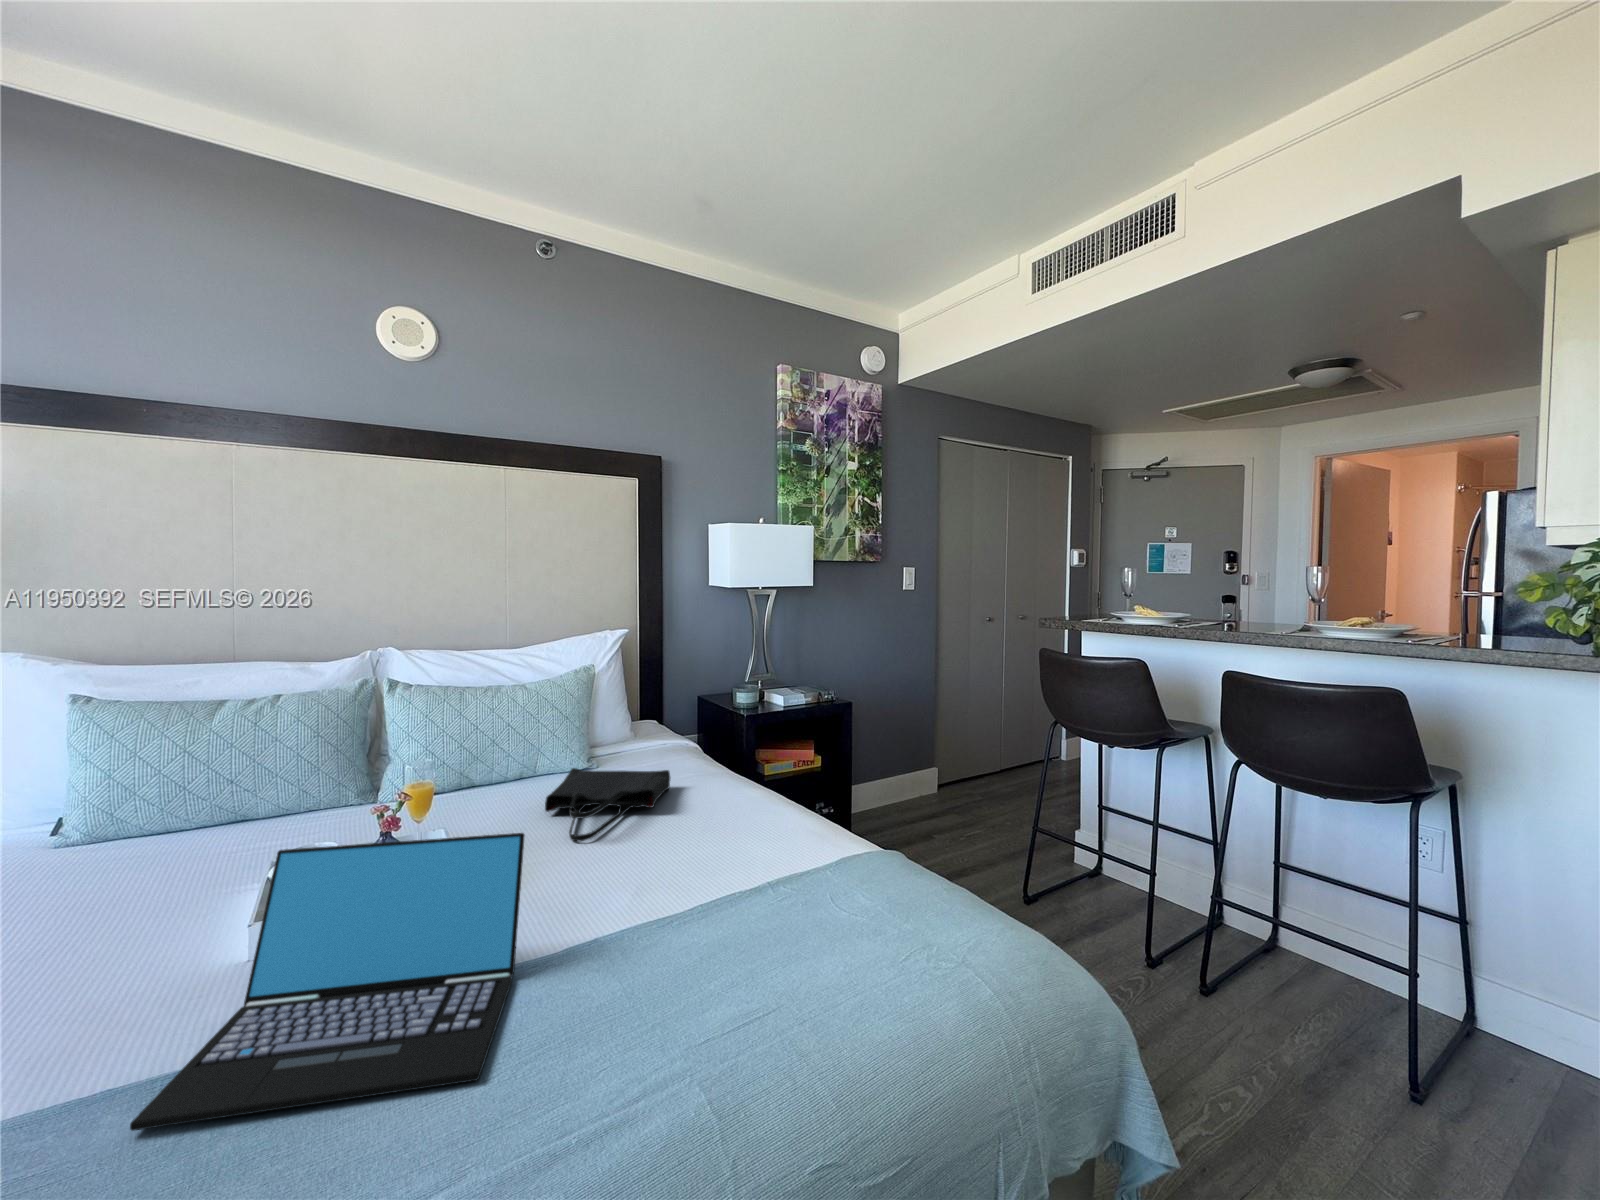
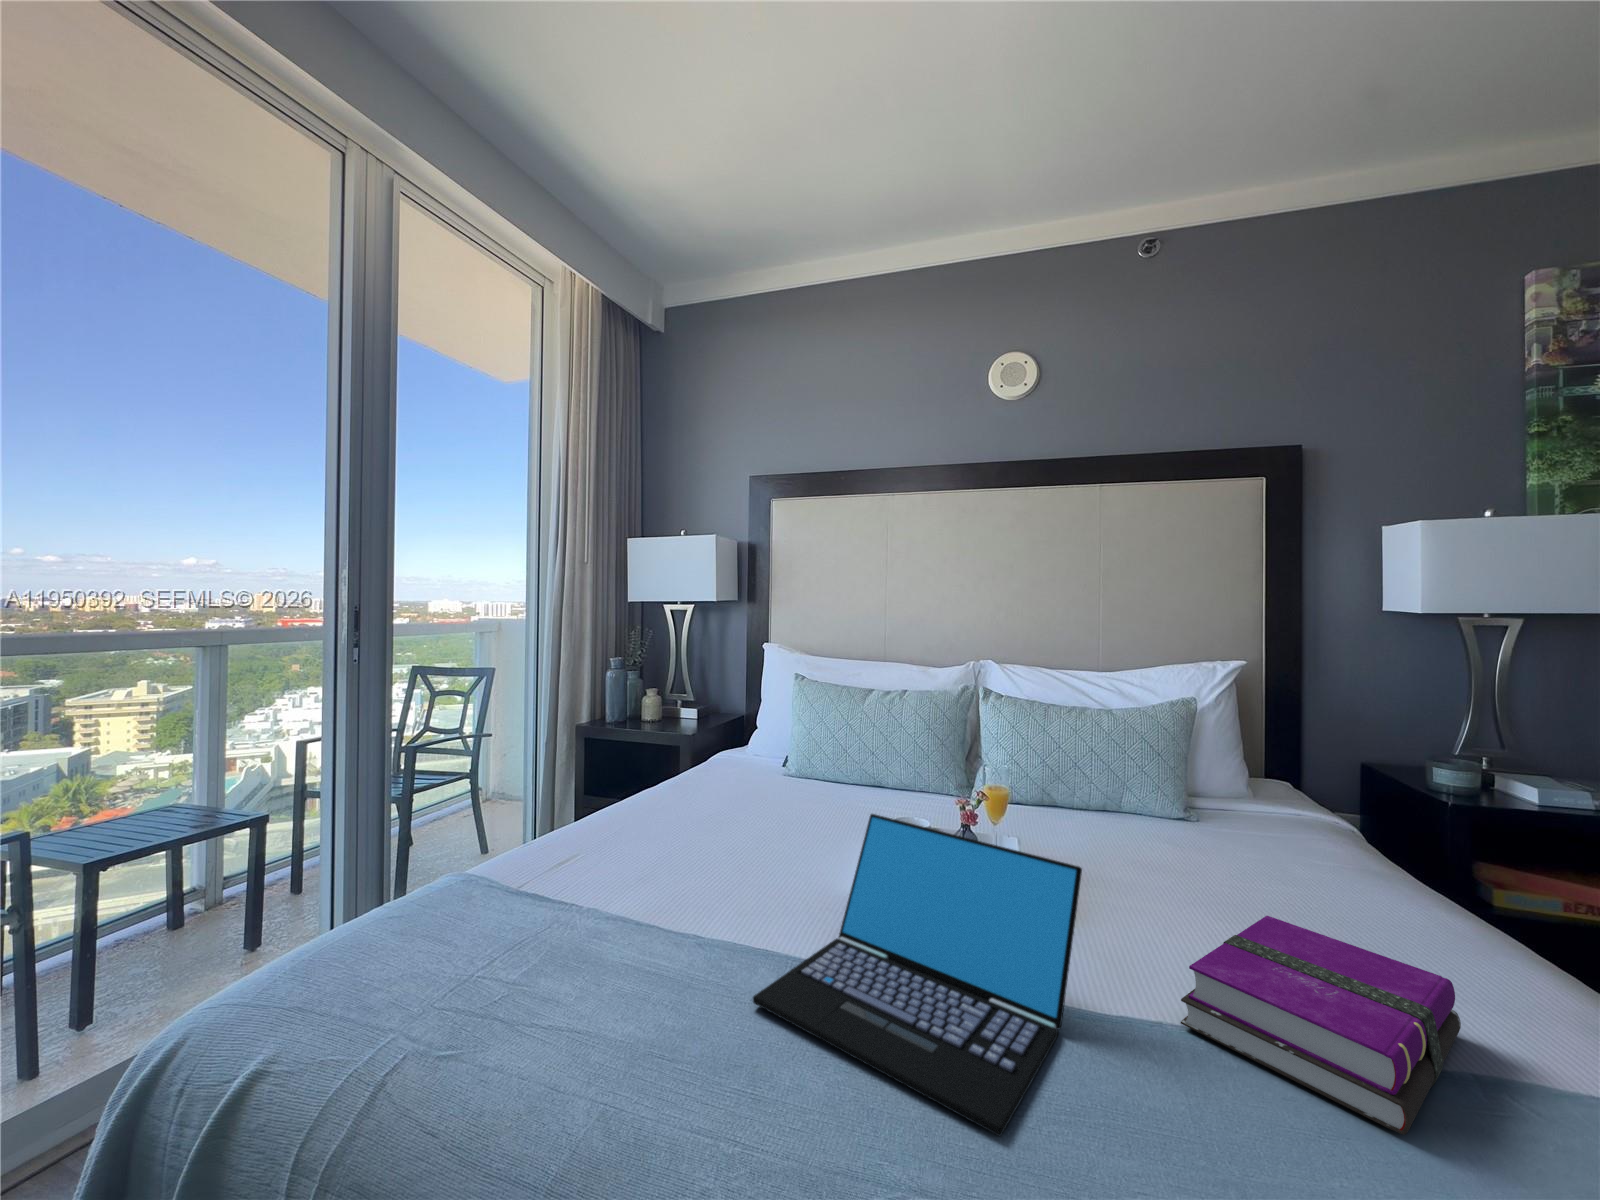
tote bag: present [545,768,670,841] -> none [1127,811,1306,901]
hardback book: none [603,826,752,931] -> present [1181,916,1461,1135]

